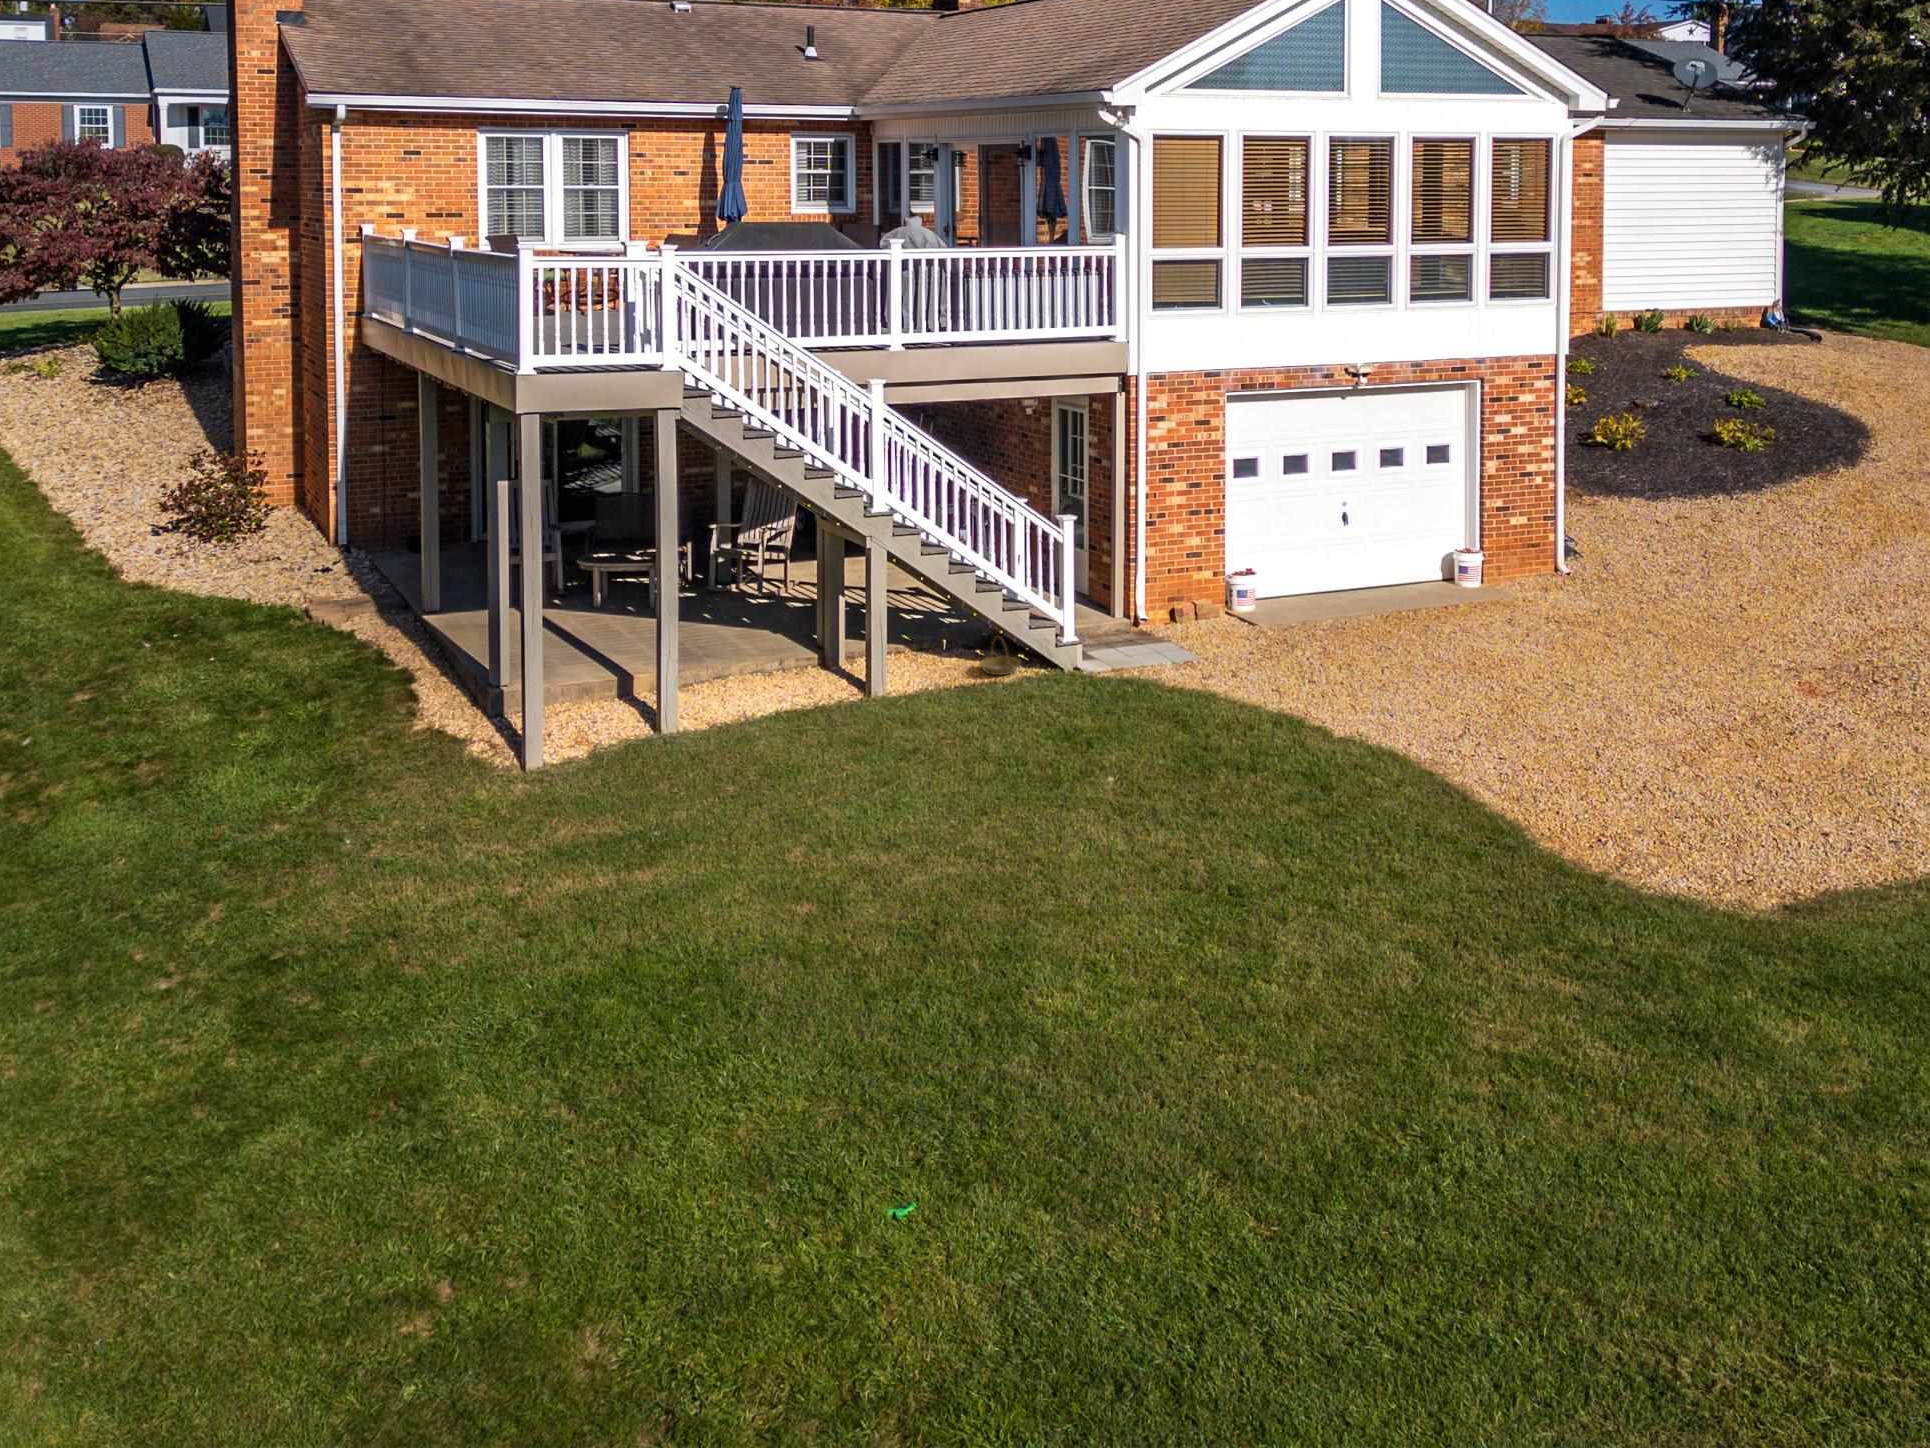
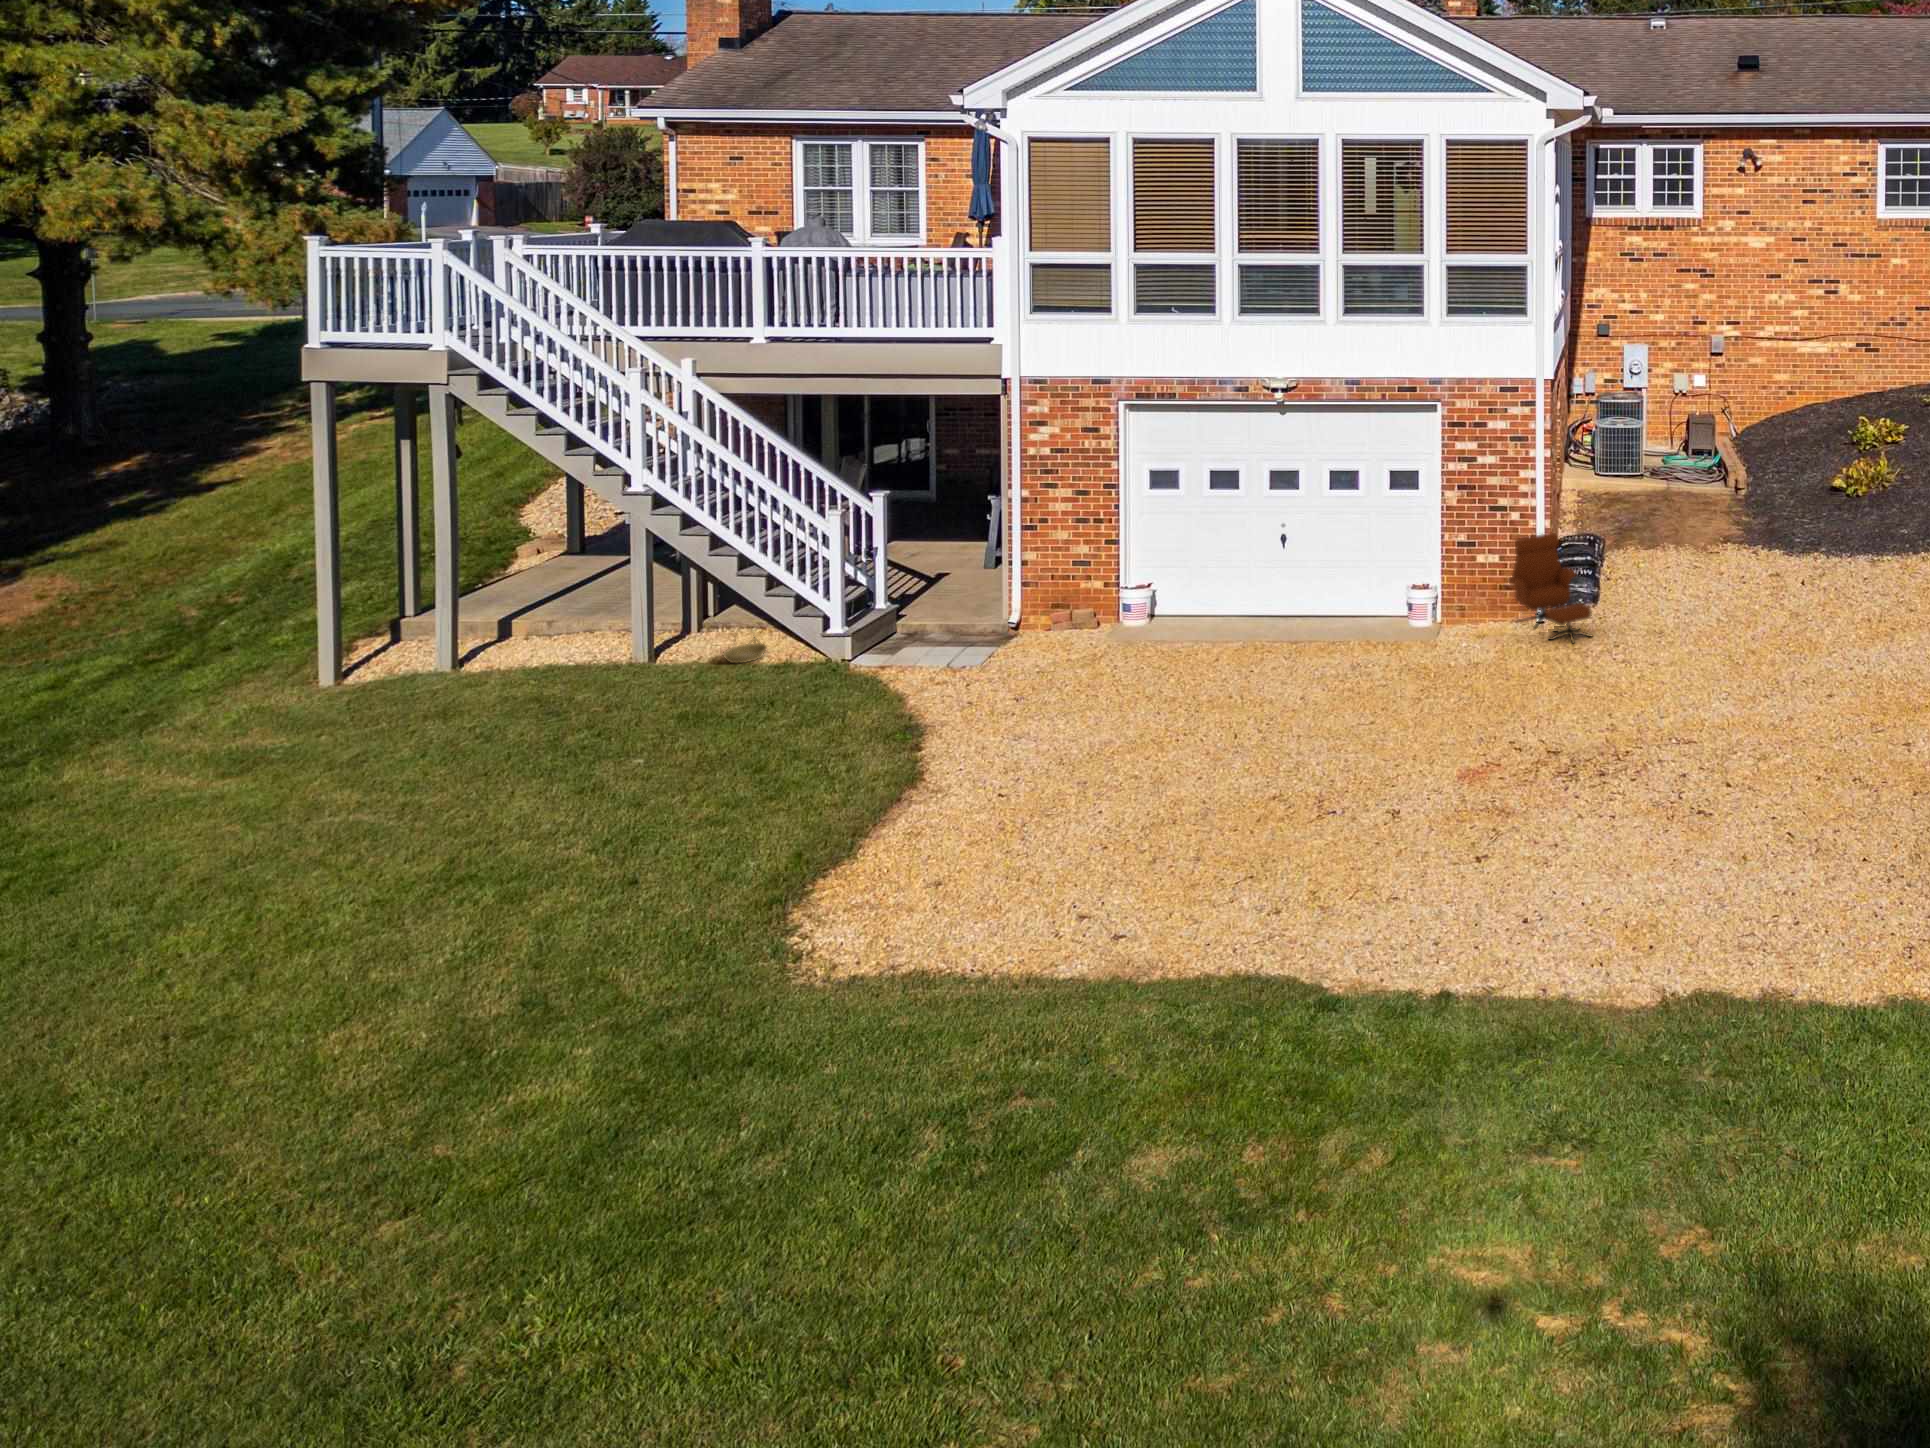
lounge chair: none [1552,483,1635,568] -> present [1507,533,1592,643]

